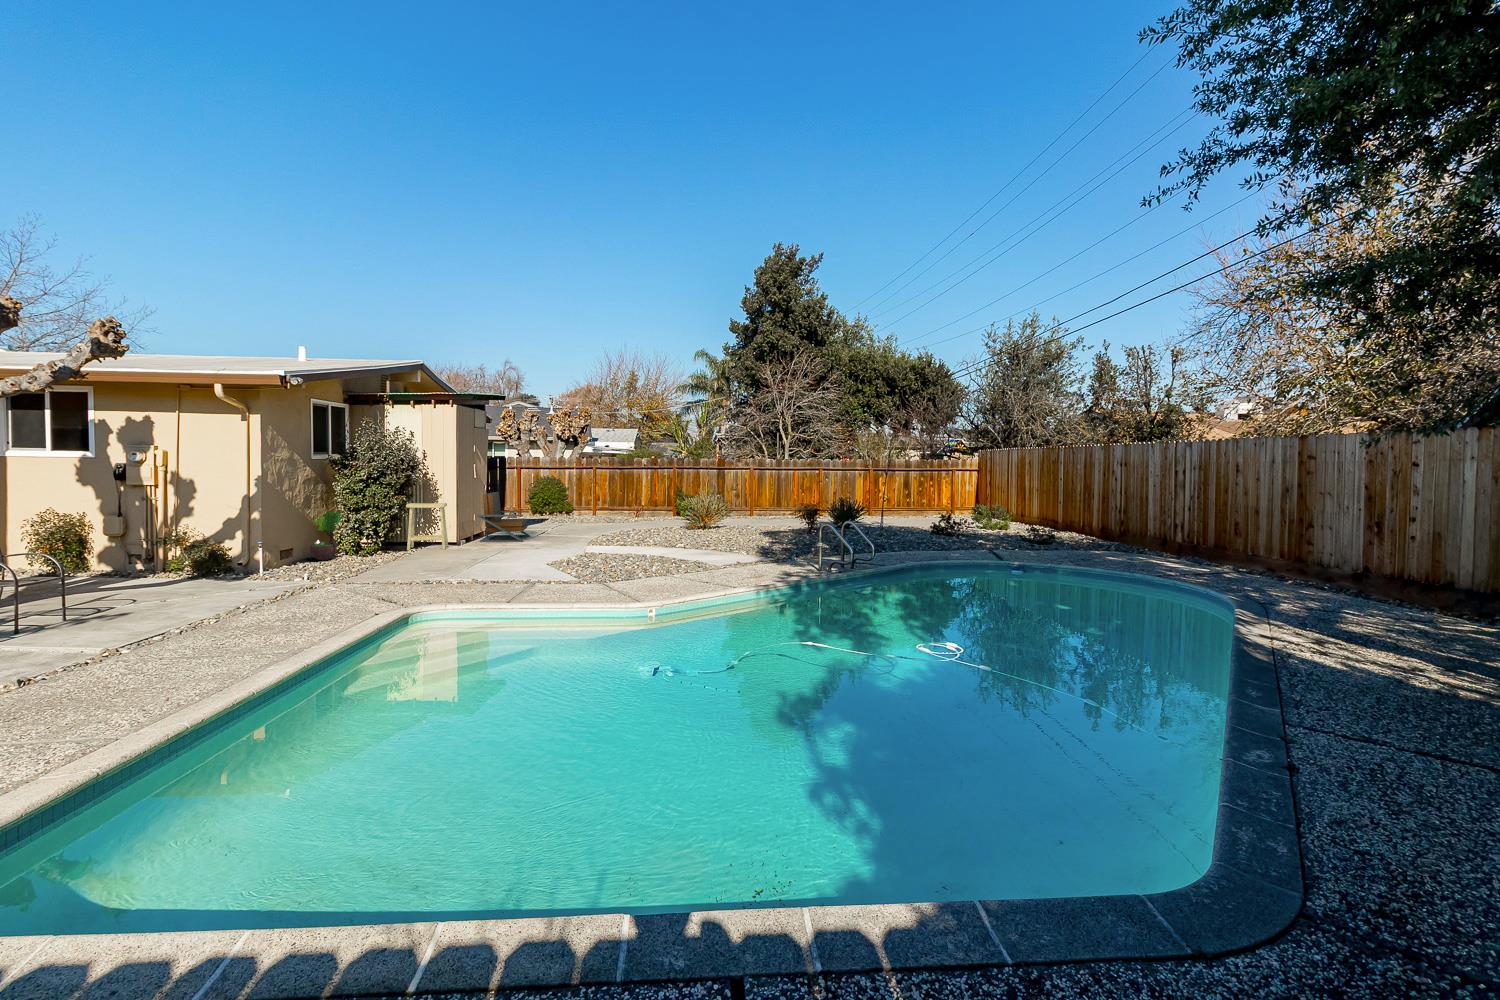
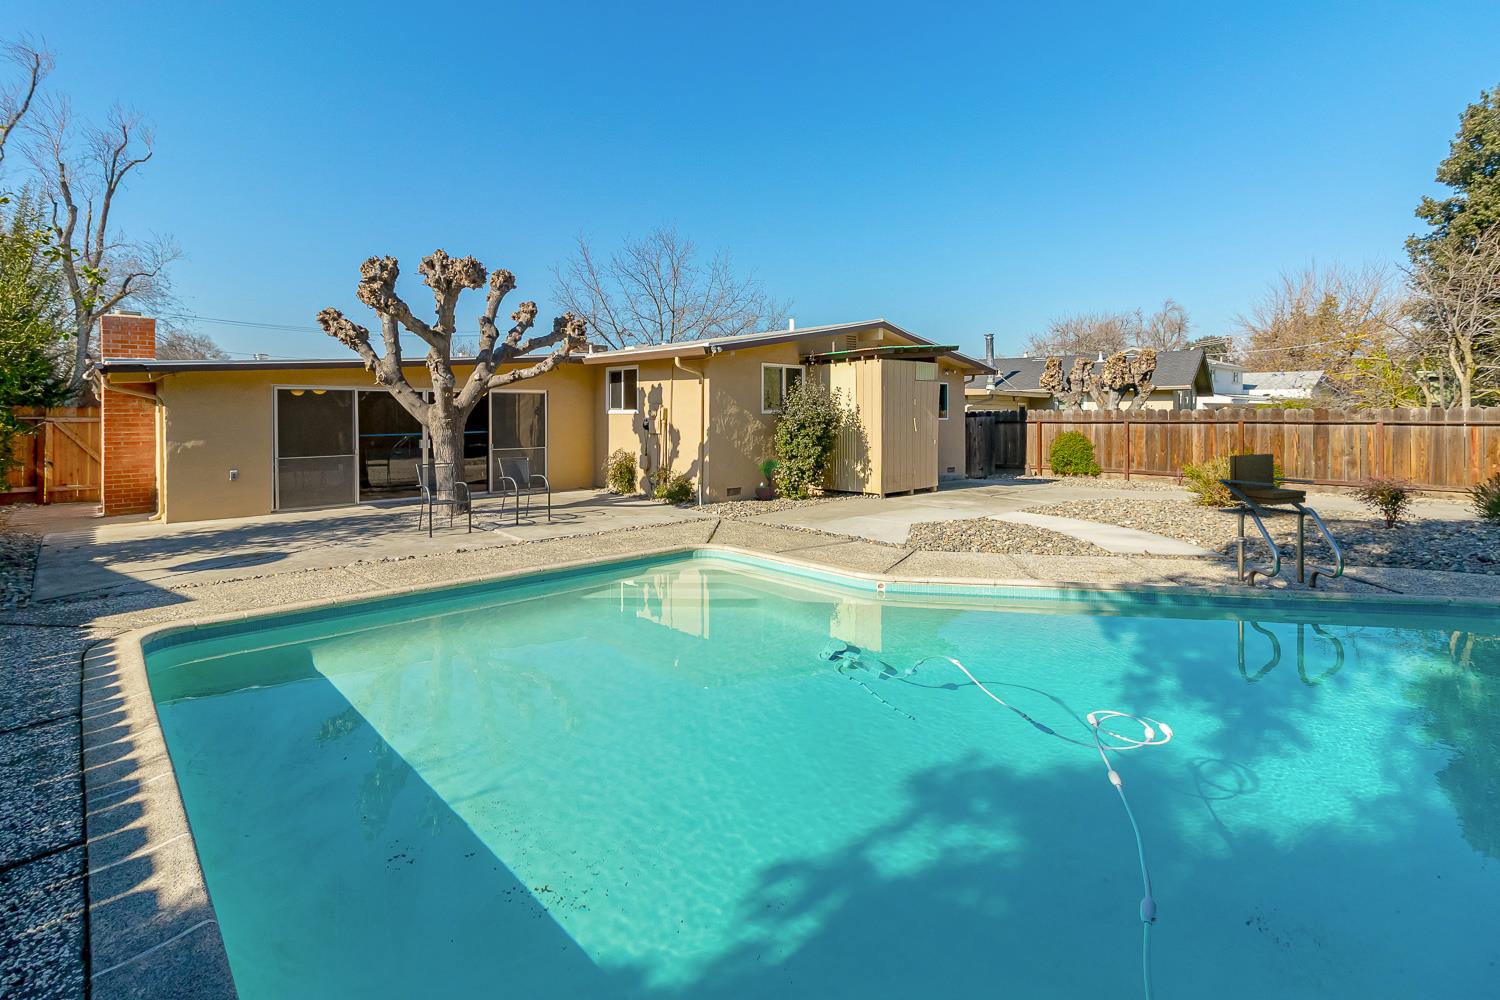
lounge chair: present [477,492,530,542] -> present [1218,454,1314,518]
stool: present [406,503,448,550] -> none [841,455,881,501]

